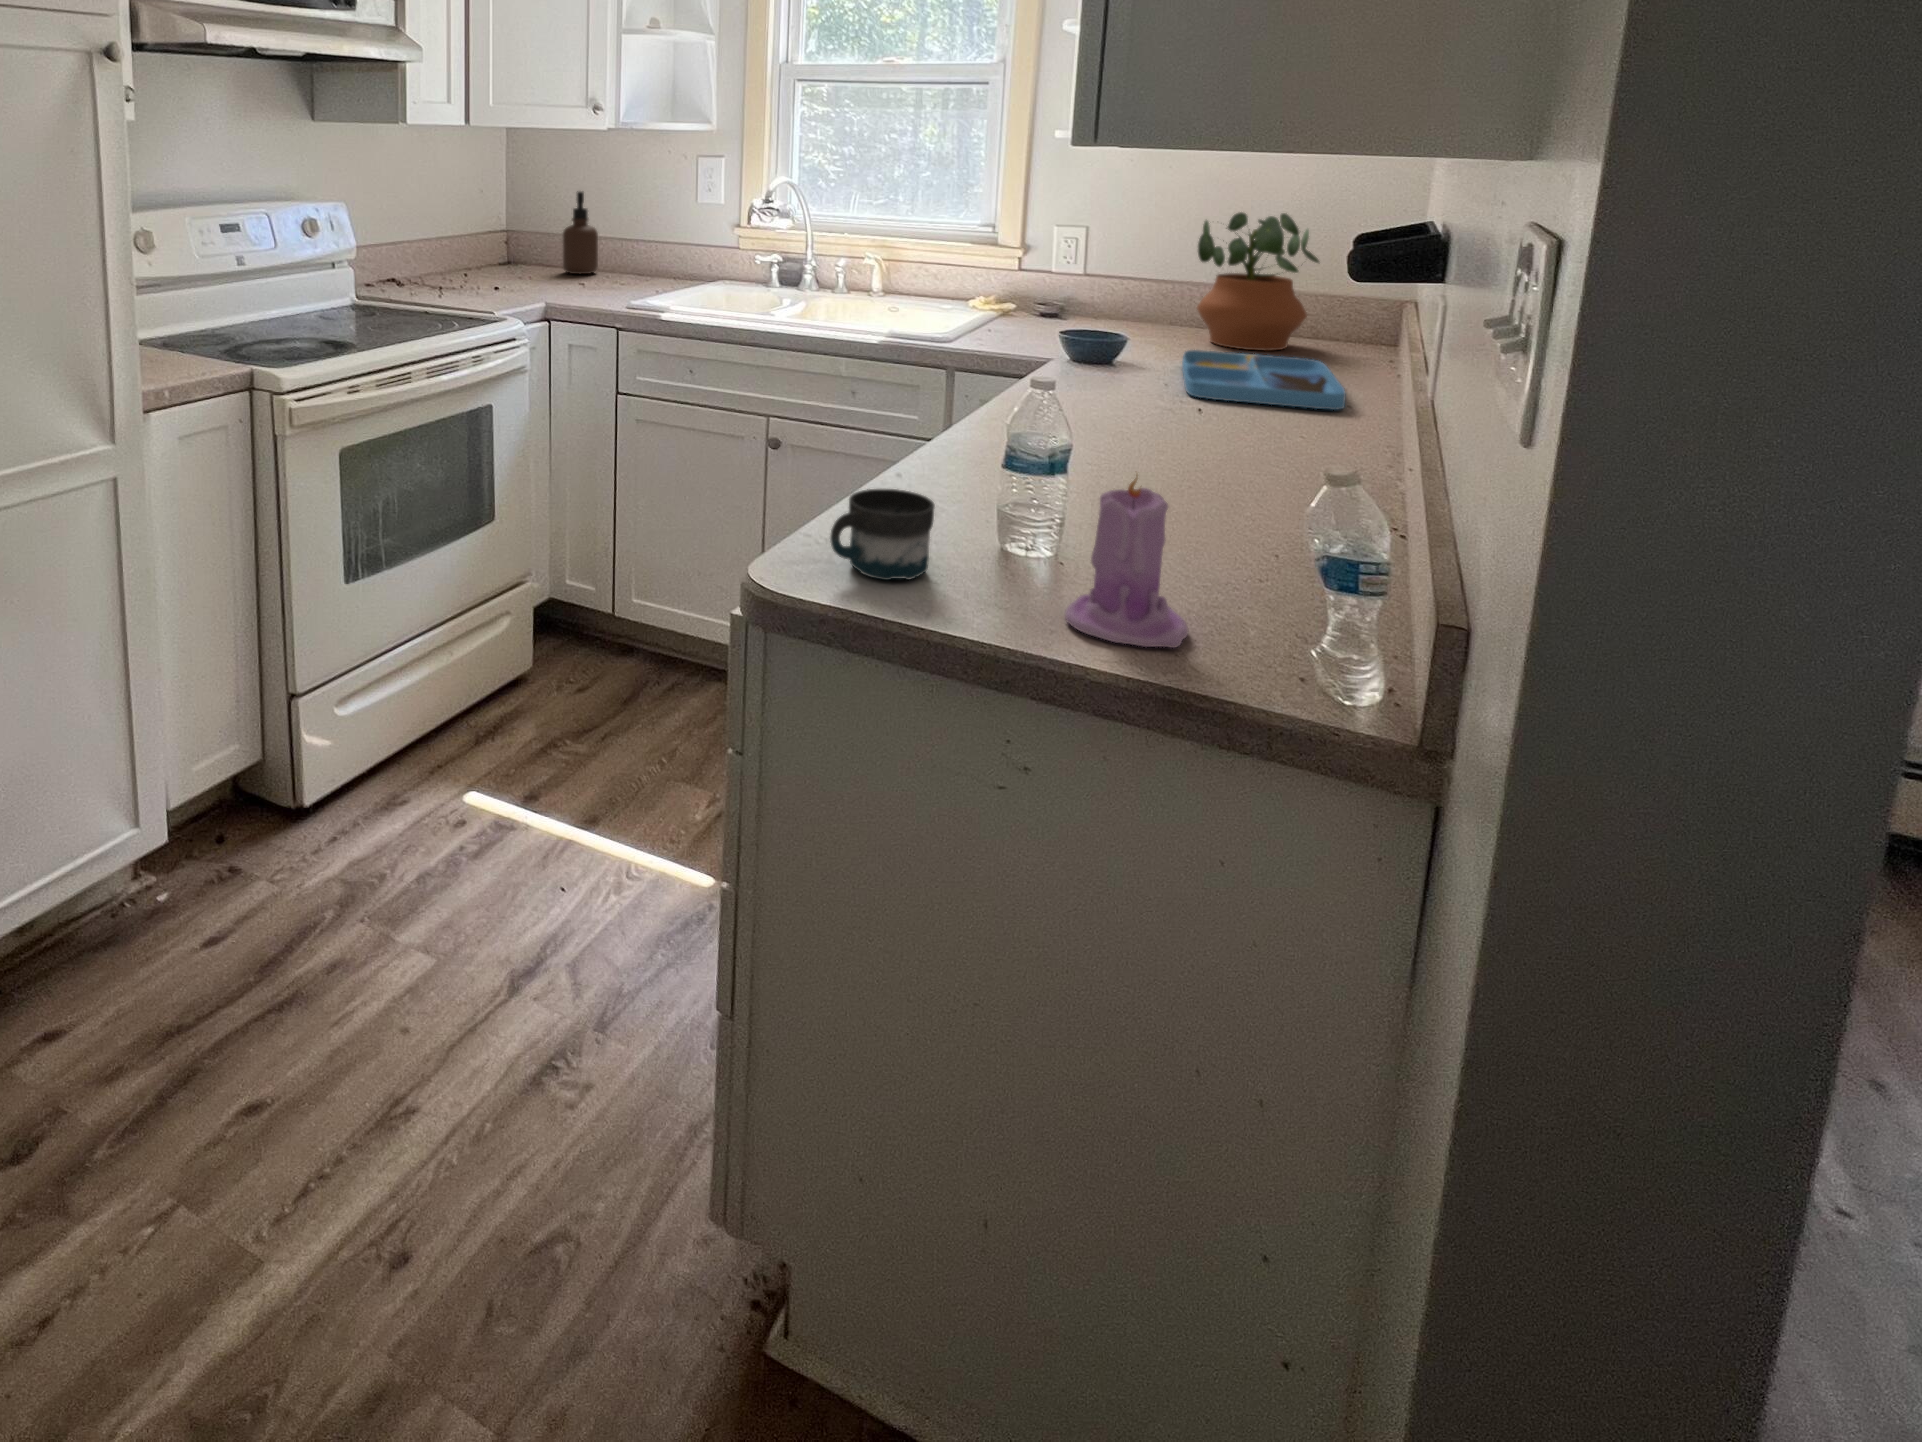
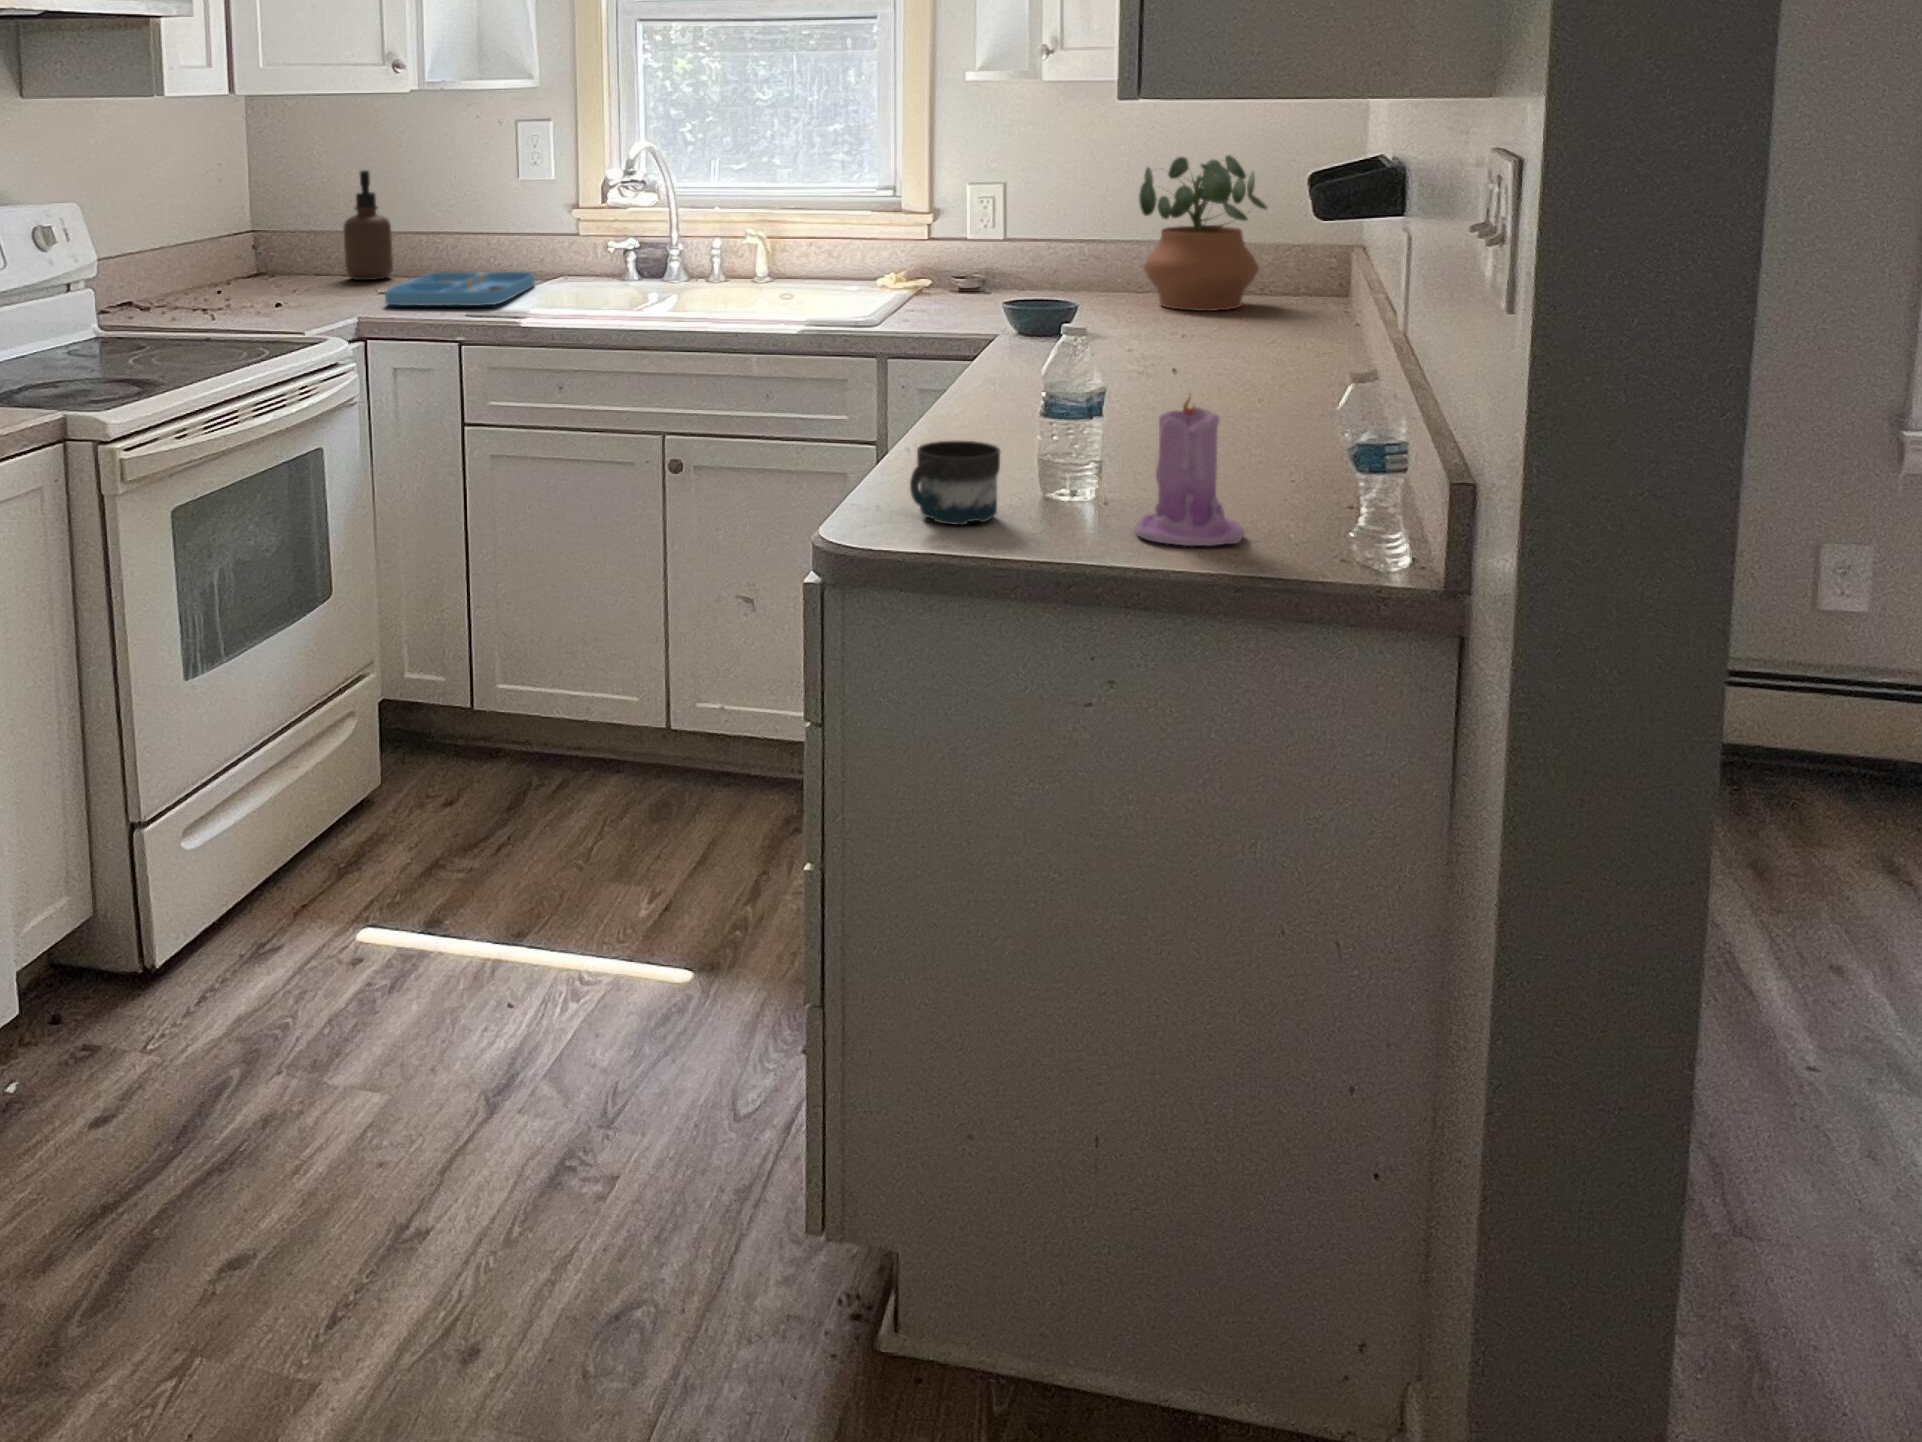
tray: present [1182,350,1346,410] -> present [385,272,534,305]

